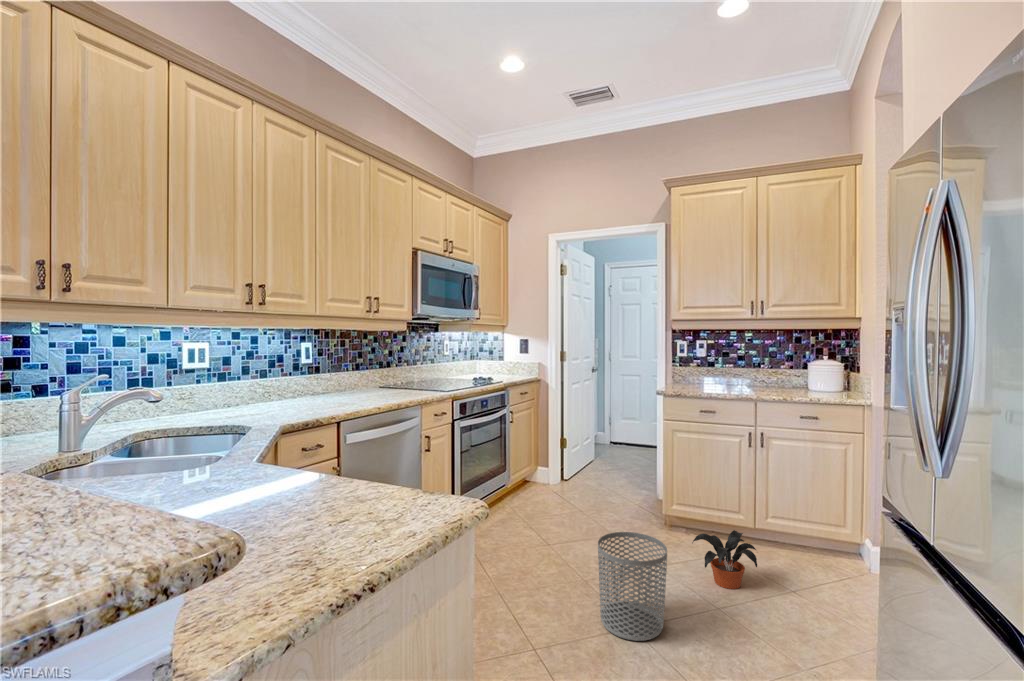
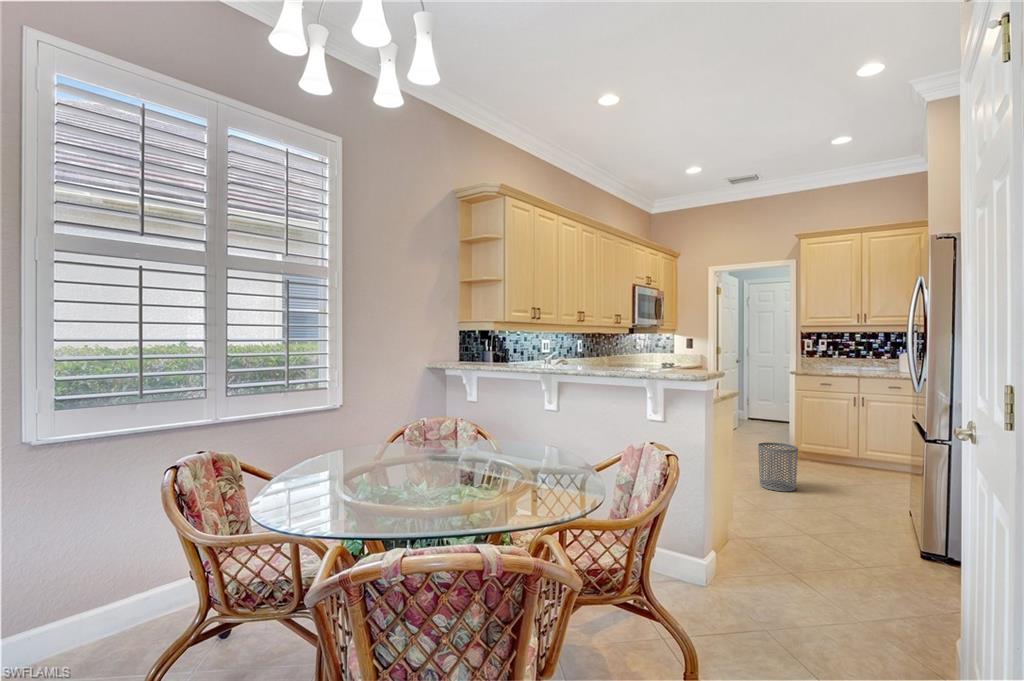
potted plant: present [692,530,757,589] -> none [814,452,856,482]

